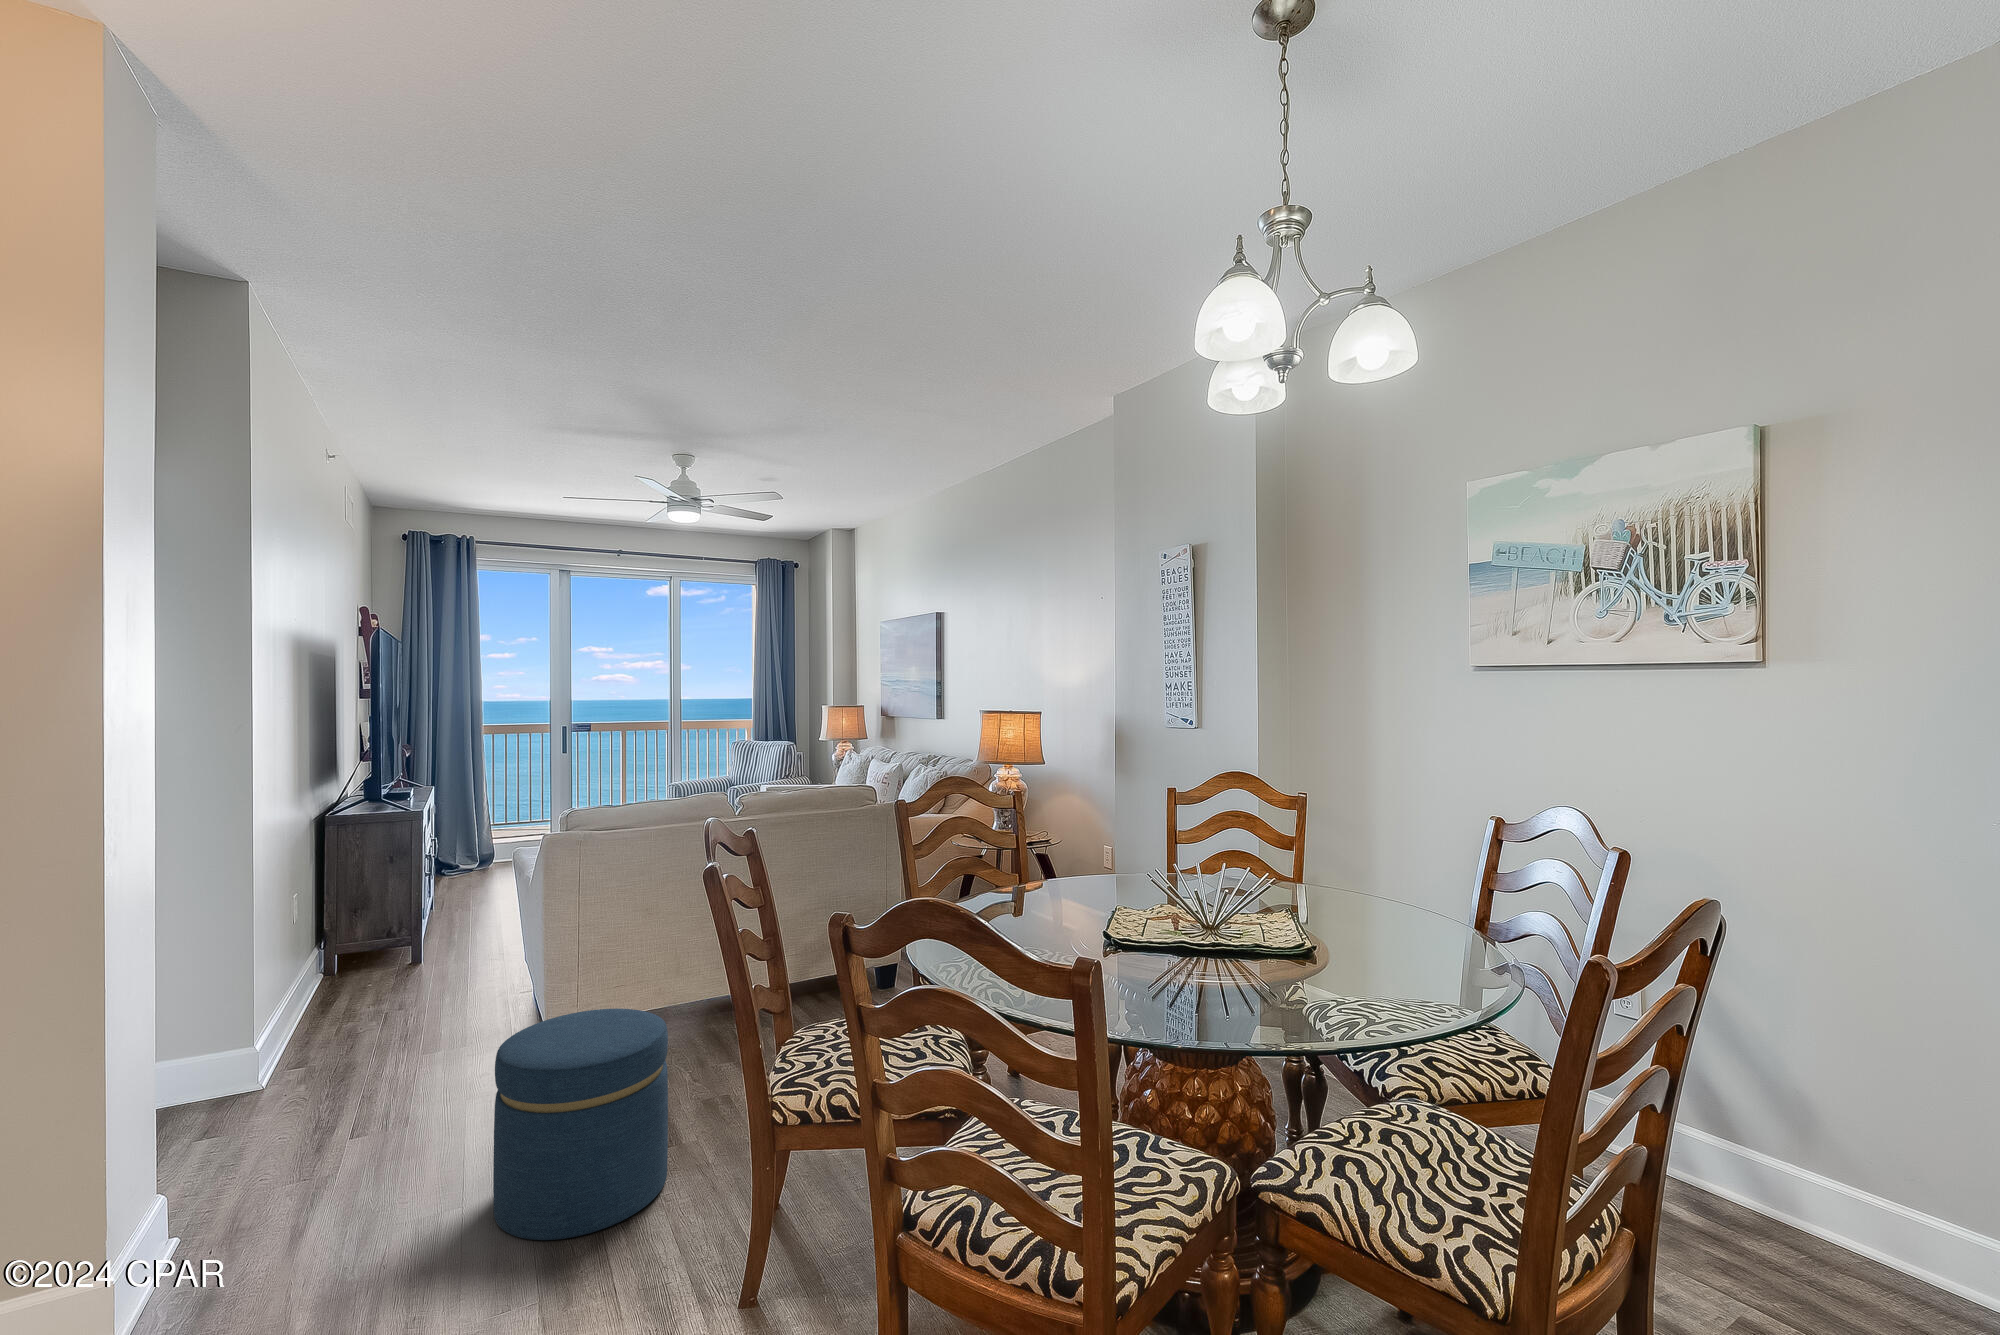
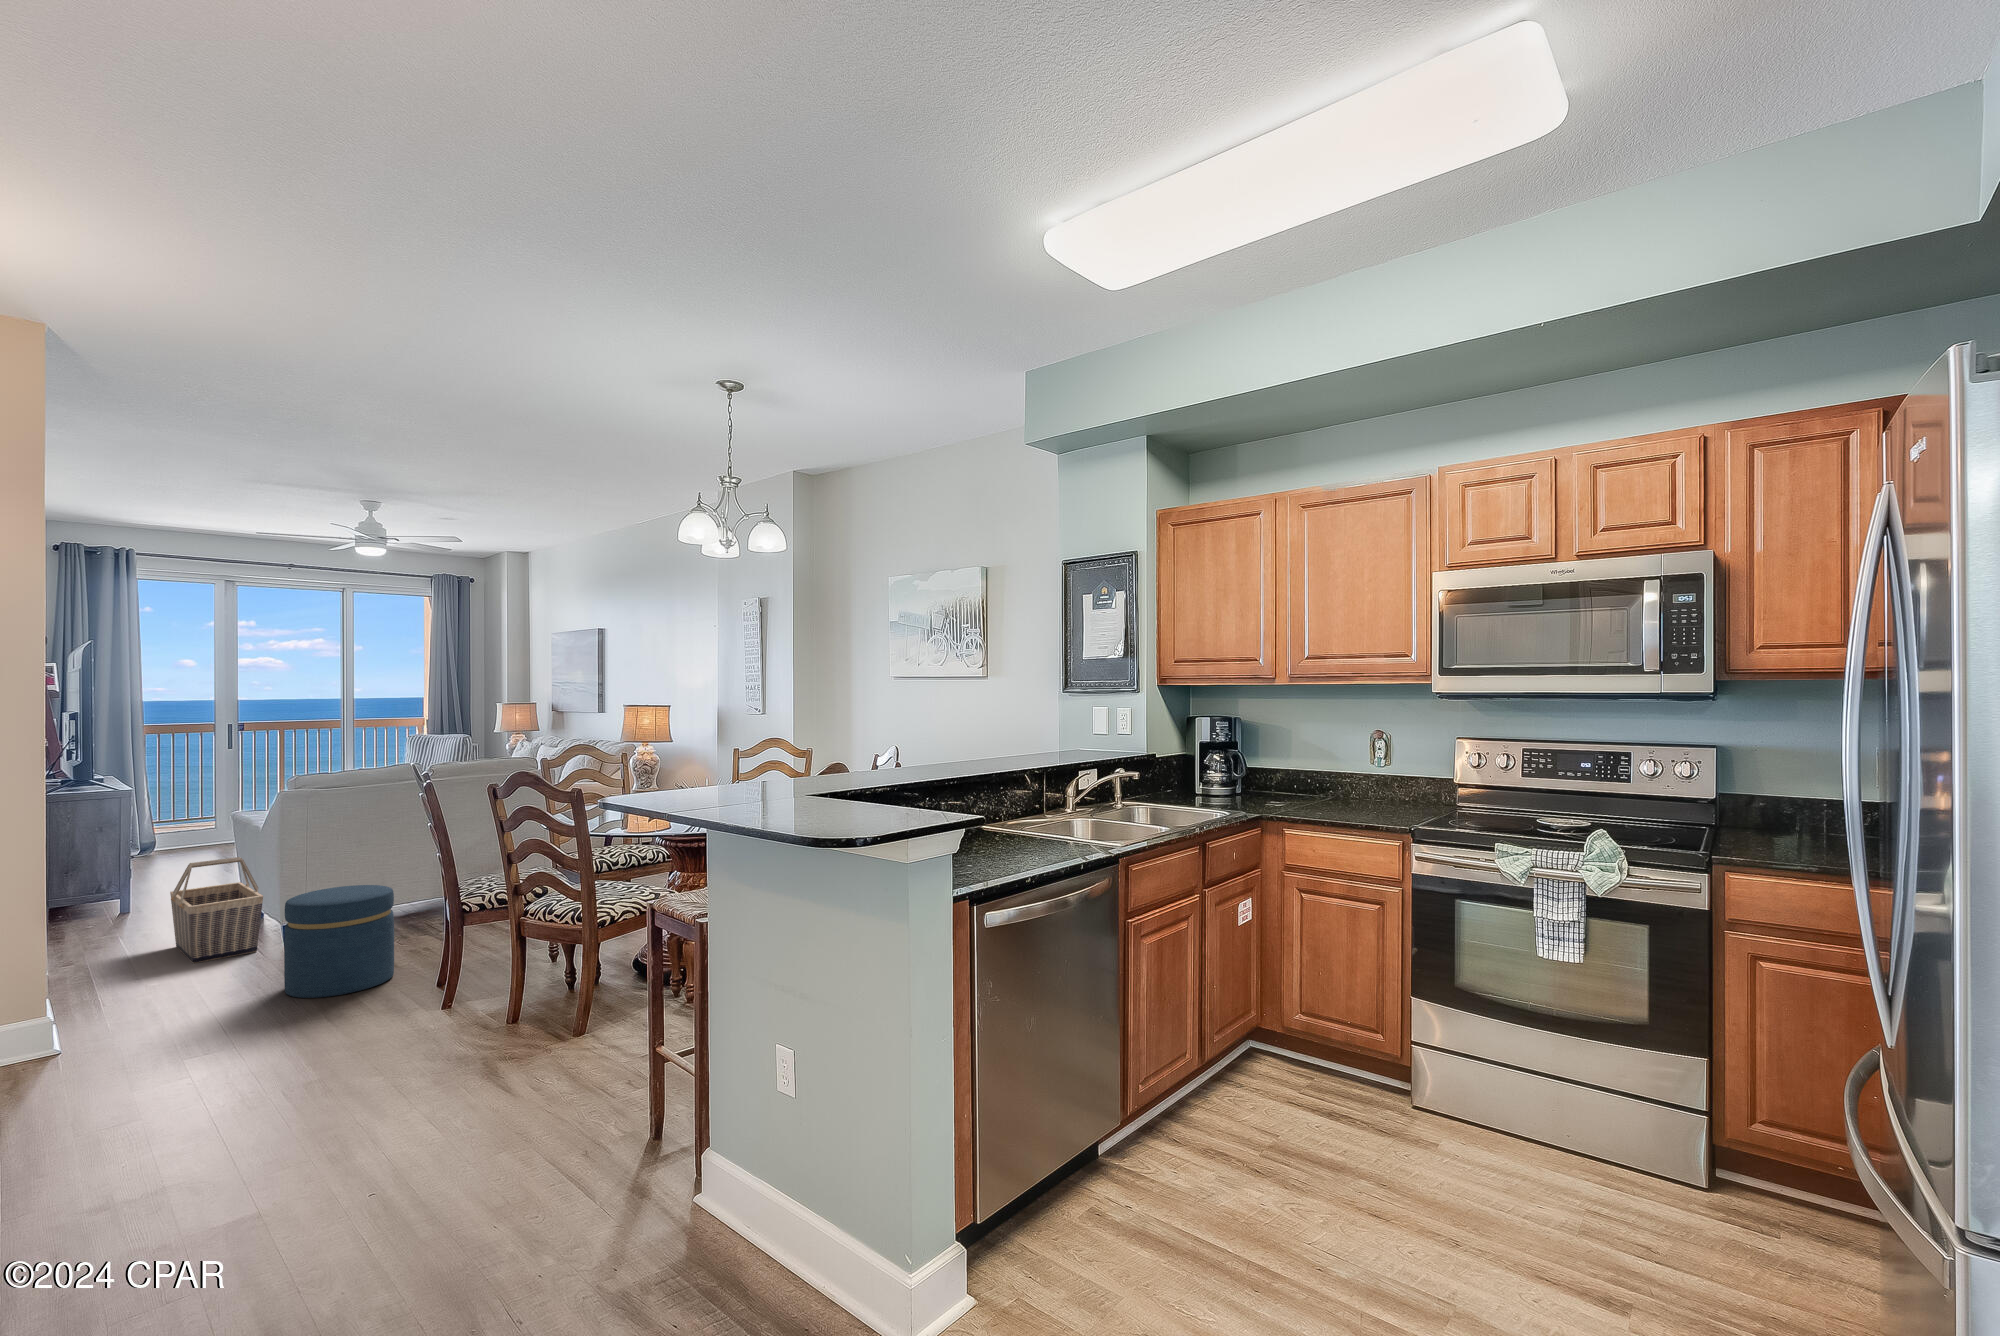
basket: none [406,922,516,1091] -> present [170,857,263,963]

